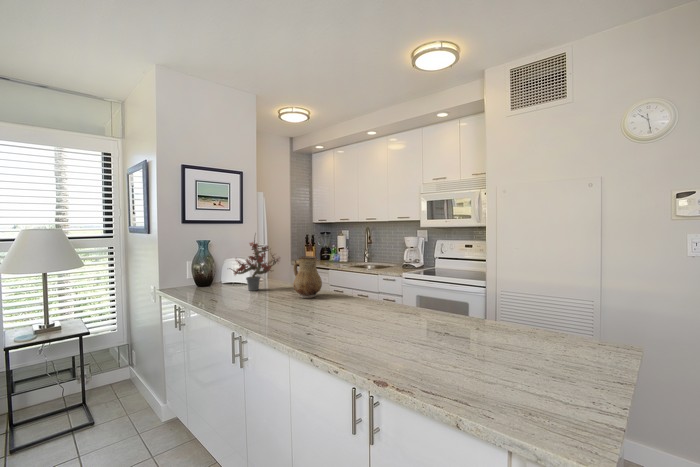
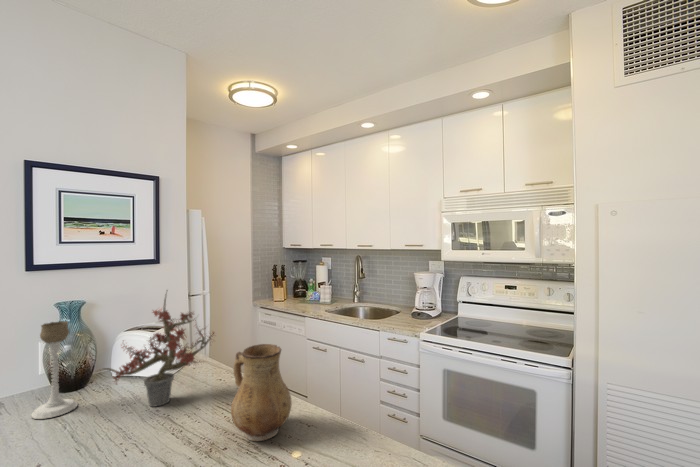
candle holder: none [194,247,213,293] -> present [31,321,77,419]

